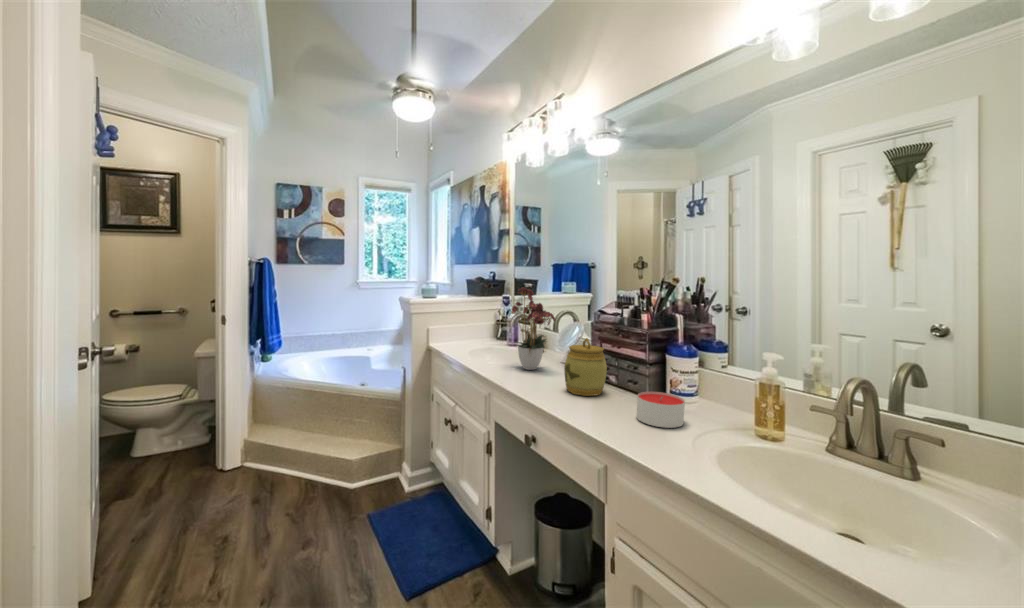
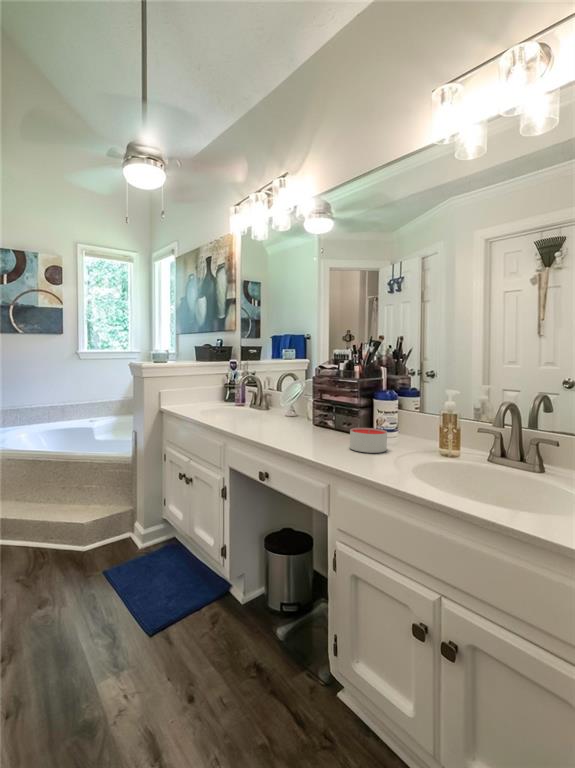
flower arrangement: present [511,288,556,370] -> none [238,344,285,422]
jar: present [564,338,607,396] -> none [290,388,326,437]

